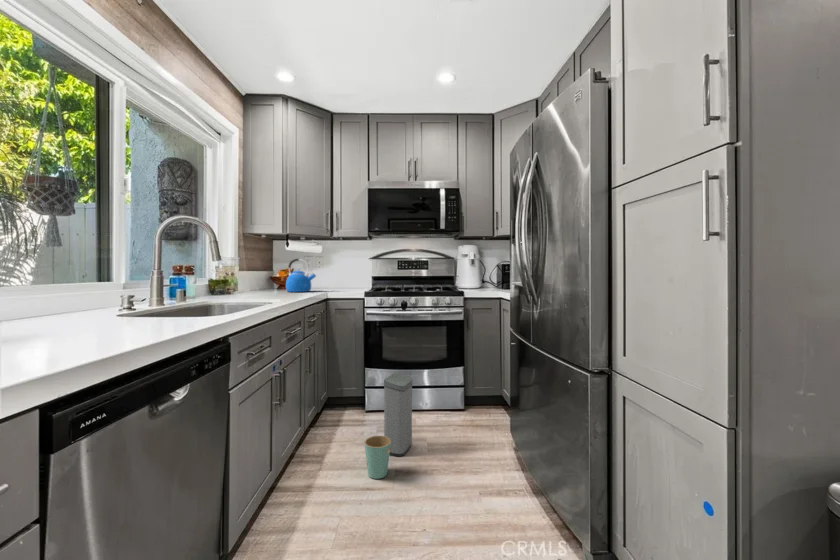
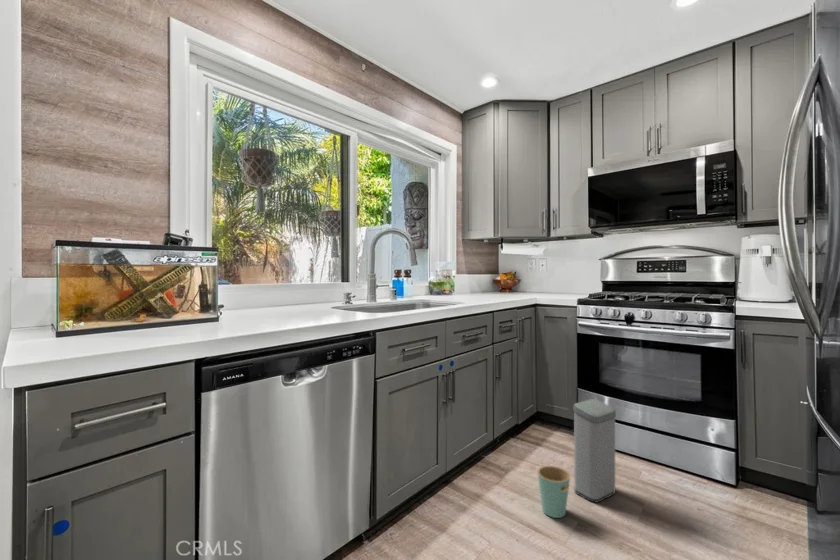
kettle: present [286,259,316,292] -> none [497,263,525,296]

